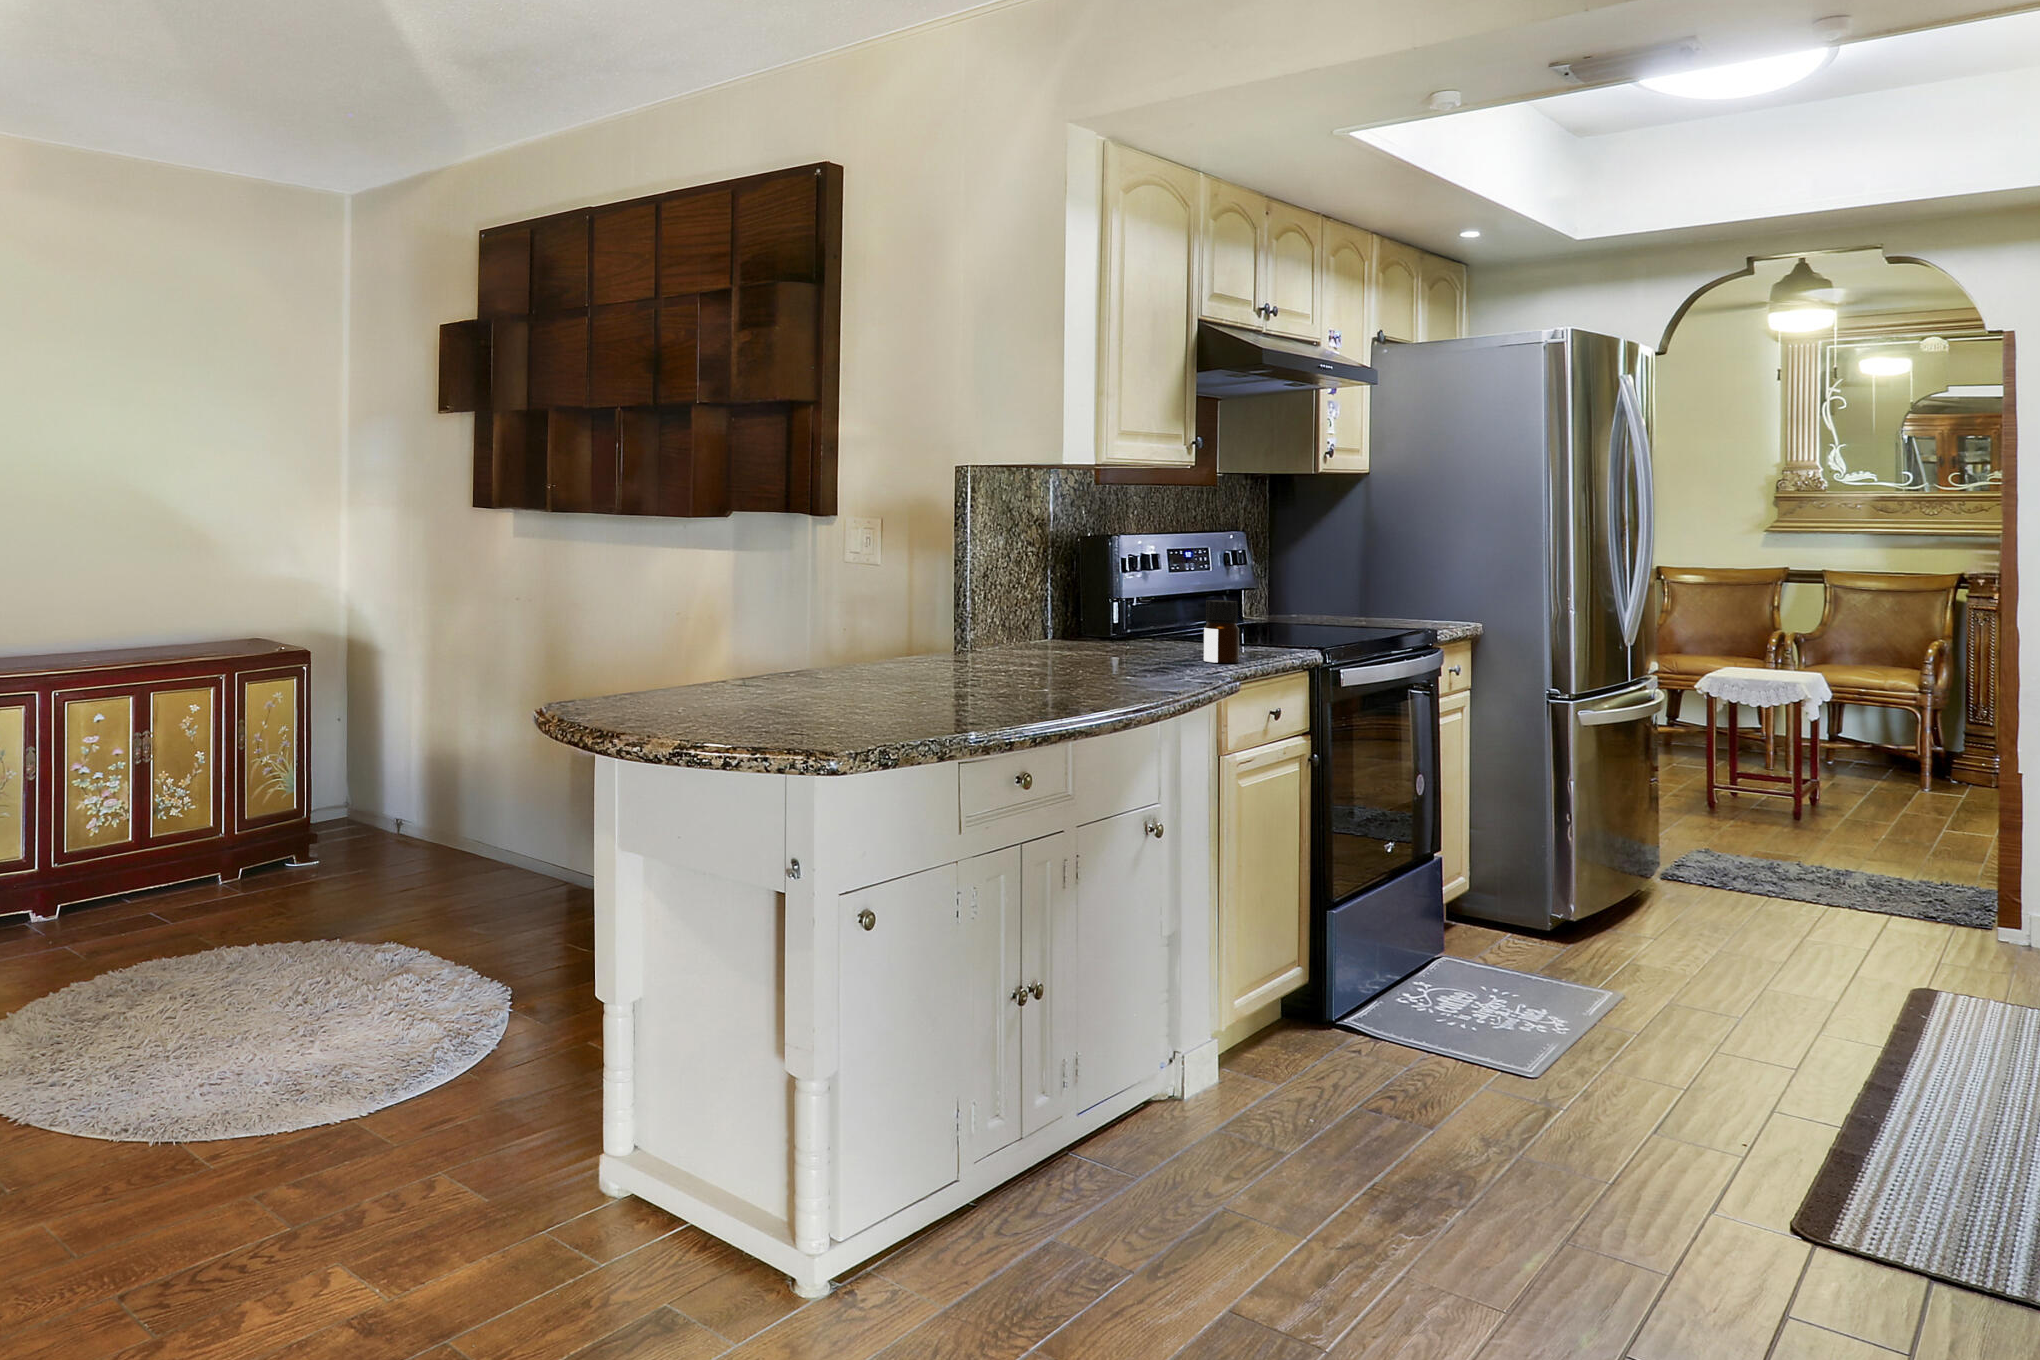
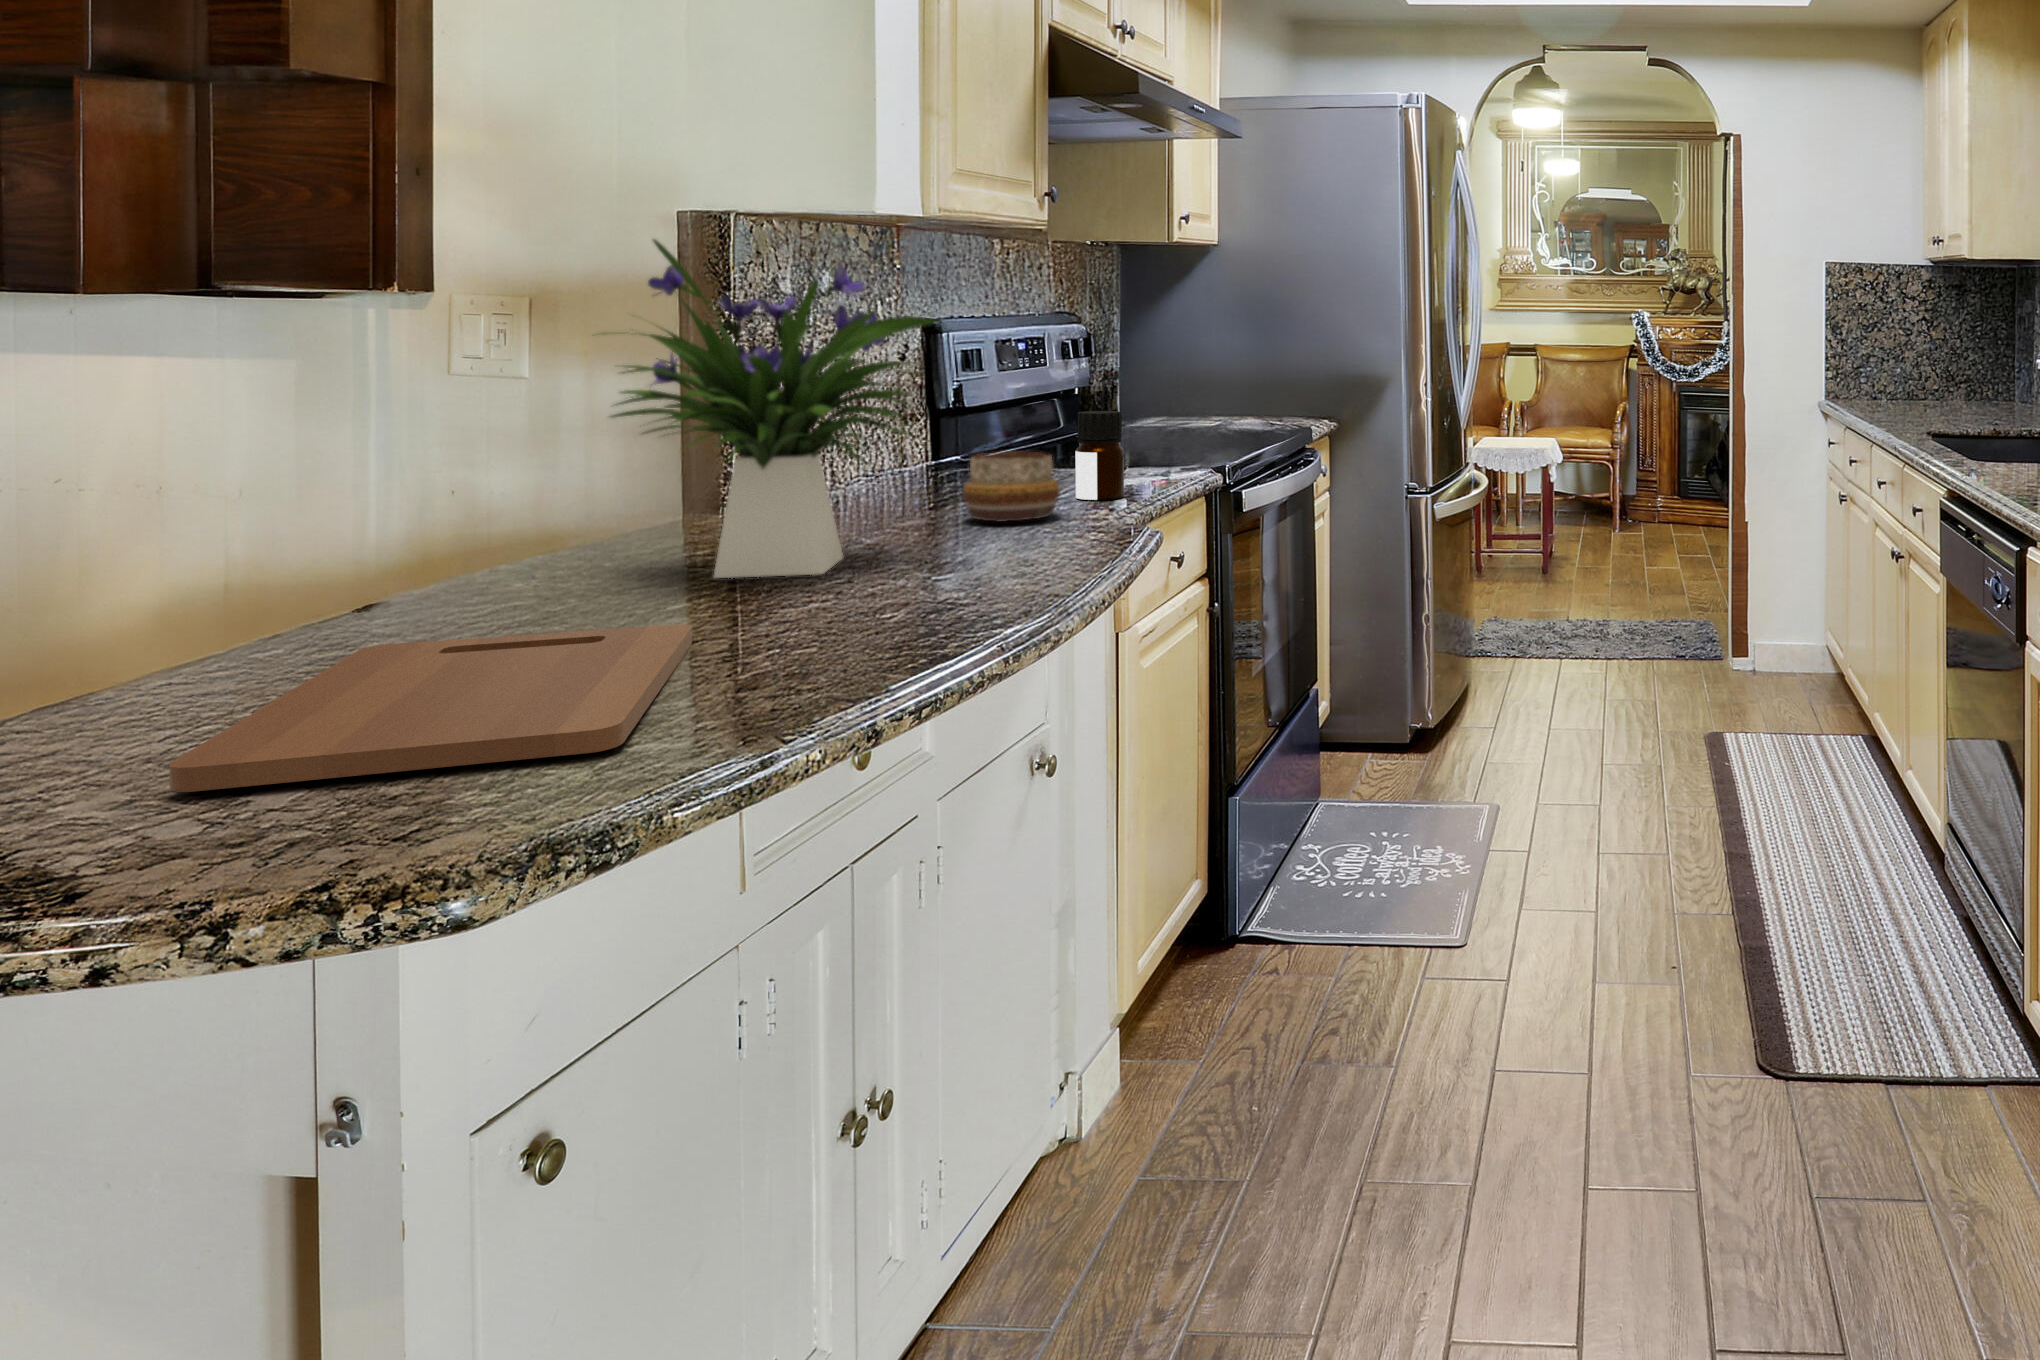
flower arrangement: none [924,488,1105,682] -> present [611,239,939,578]
decorative bowl: none [1122,623,1187,669] -> present [962,452,1060,522]
cutting board: none [786,686,967,728] -> present [169,624,692,792]

